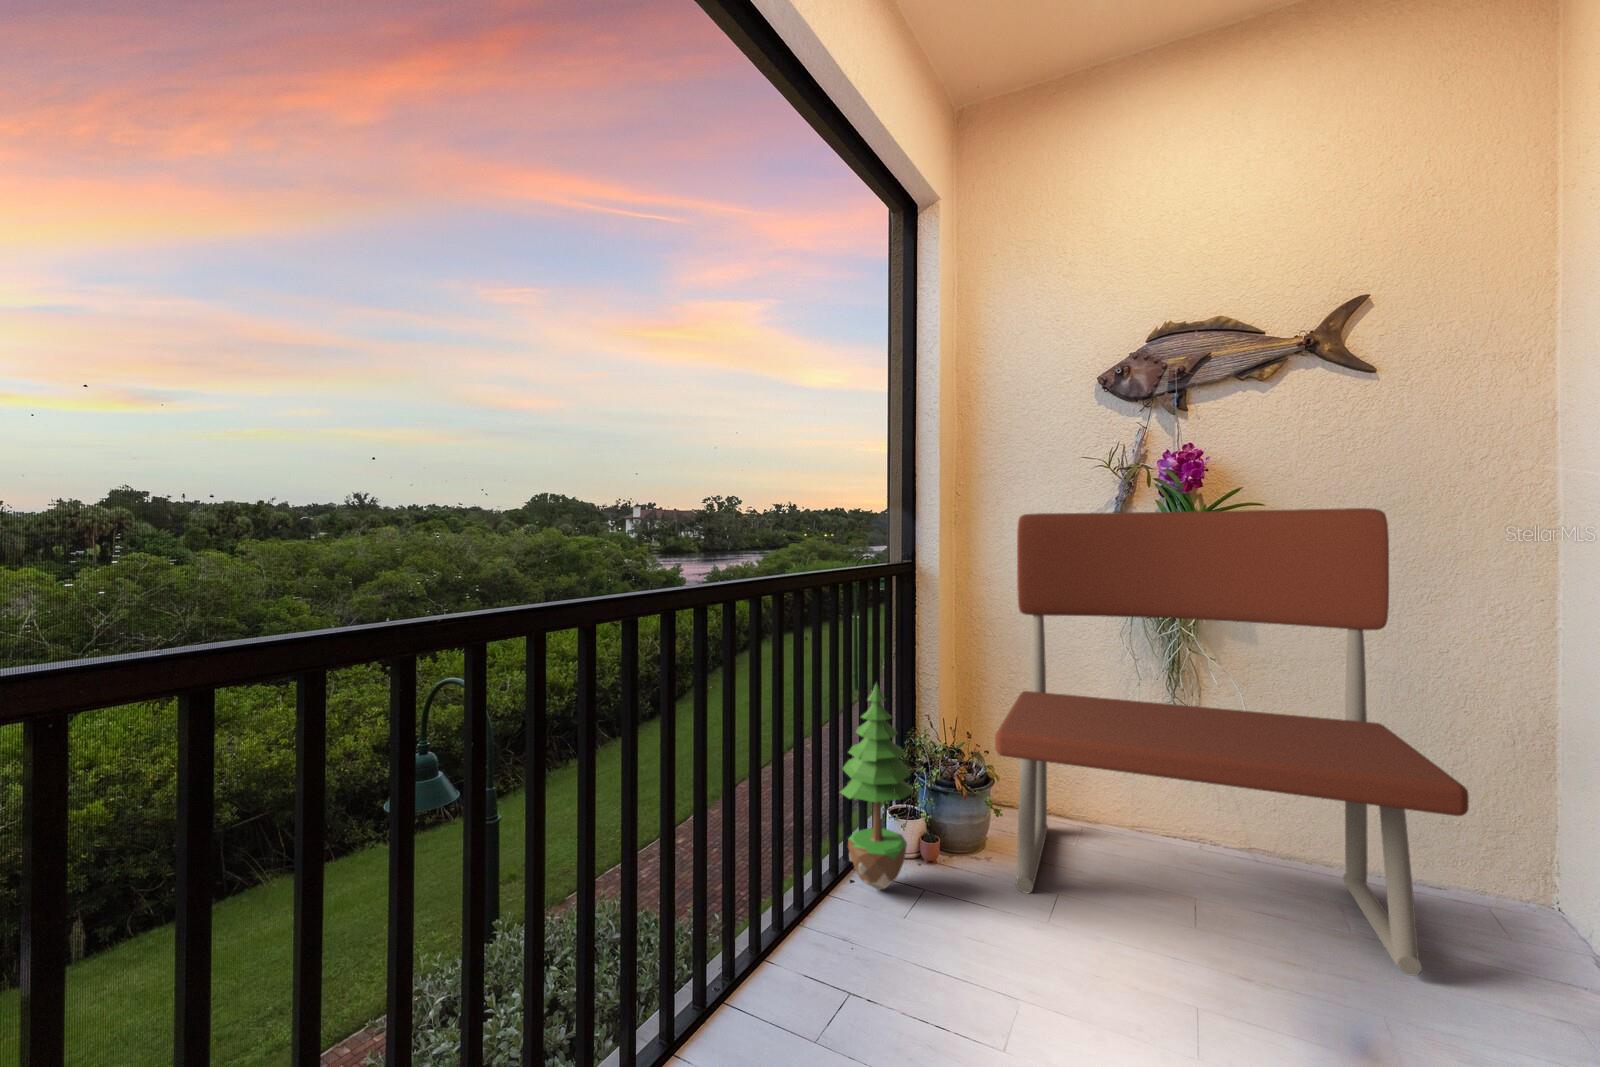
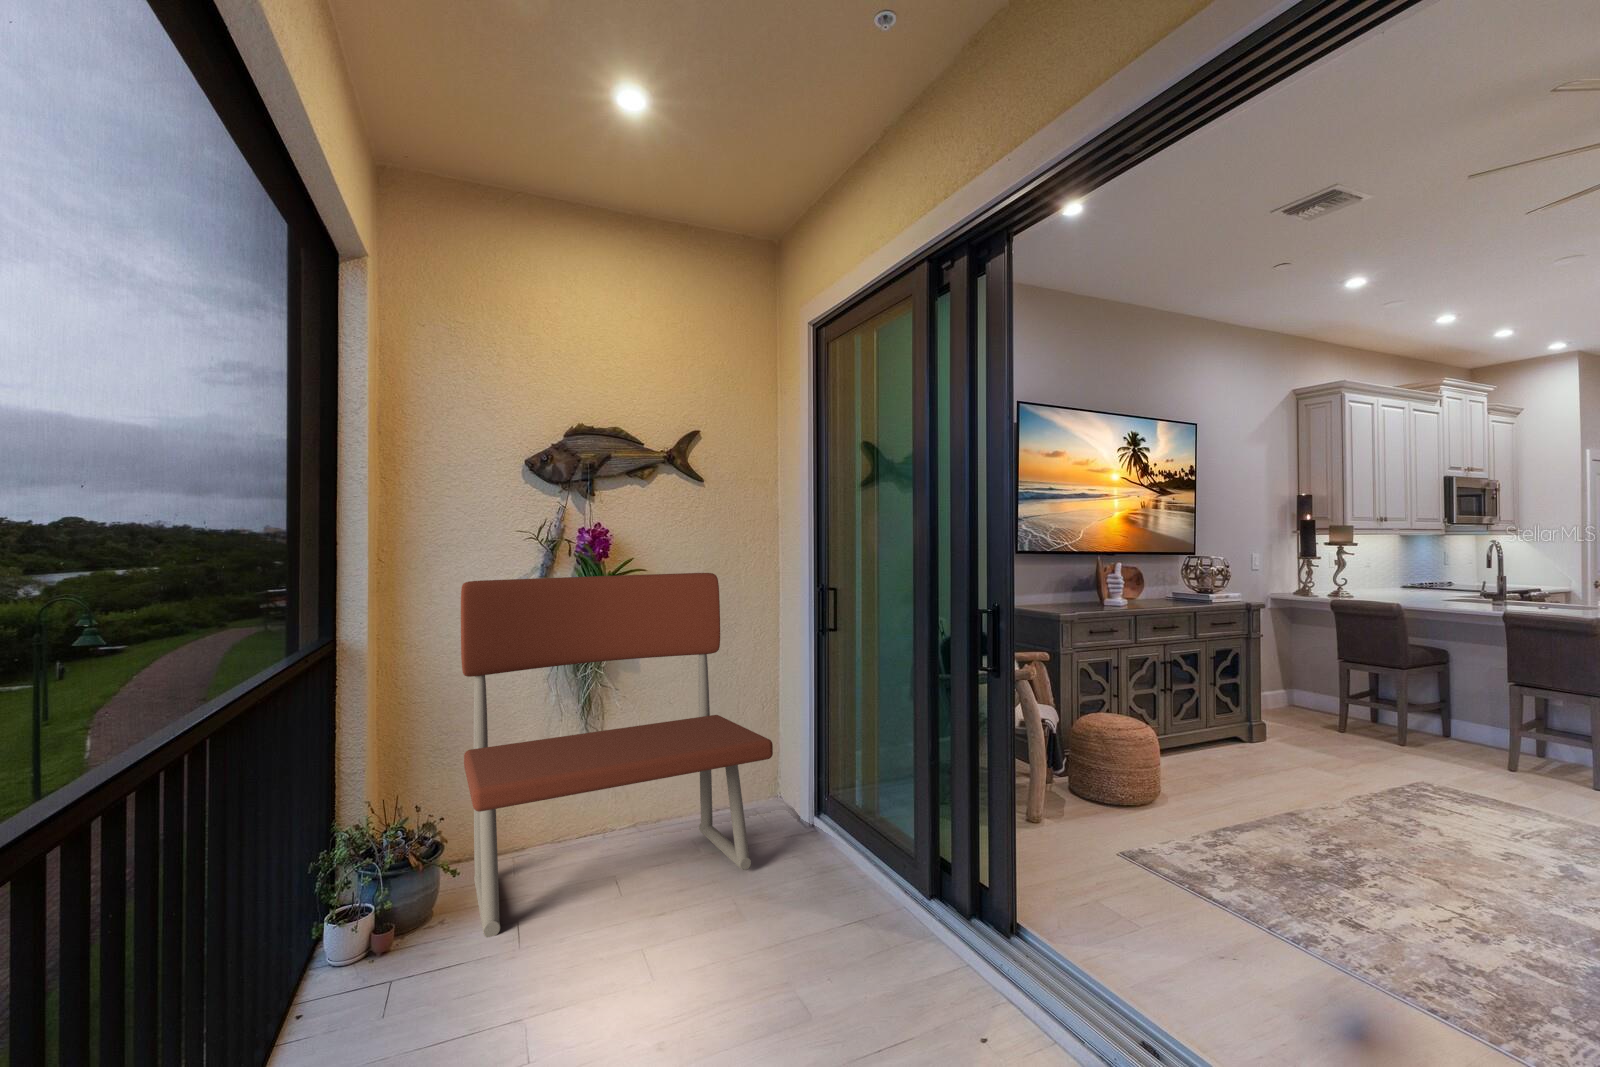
potted tree: present [840,683,913,890] -> none [288,773,386,1007]

